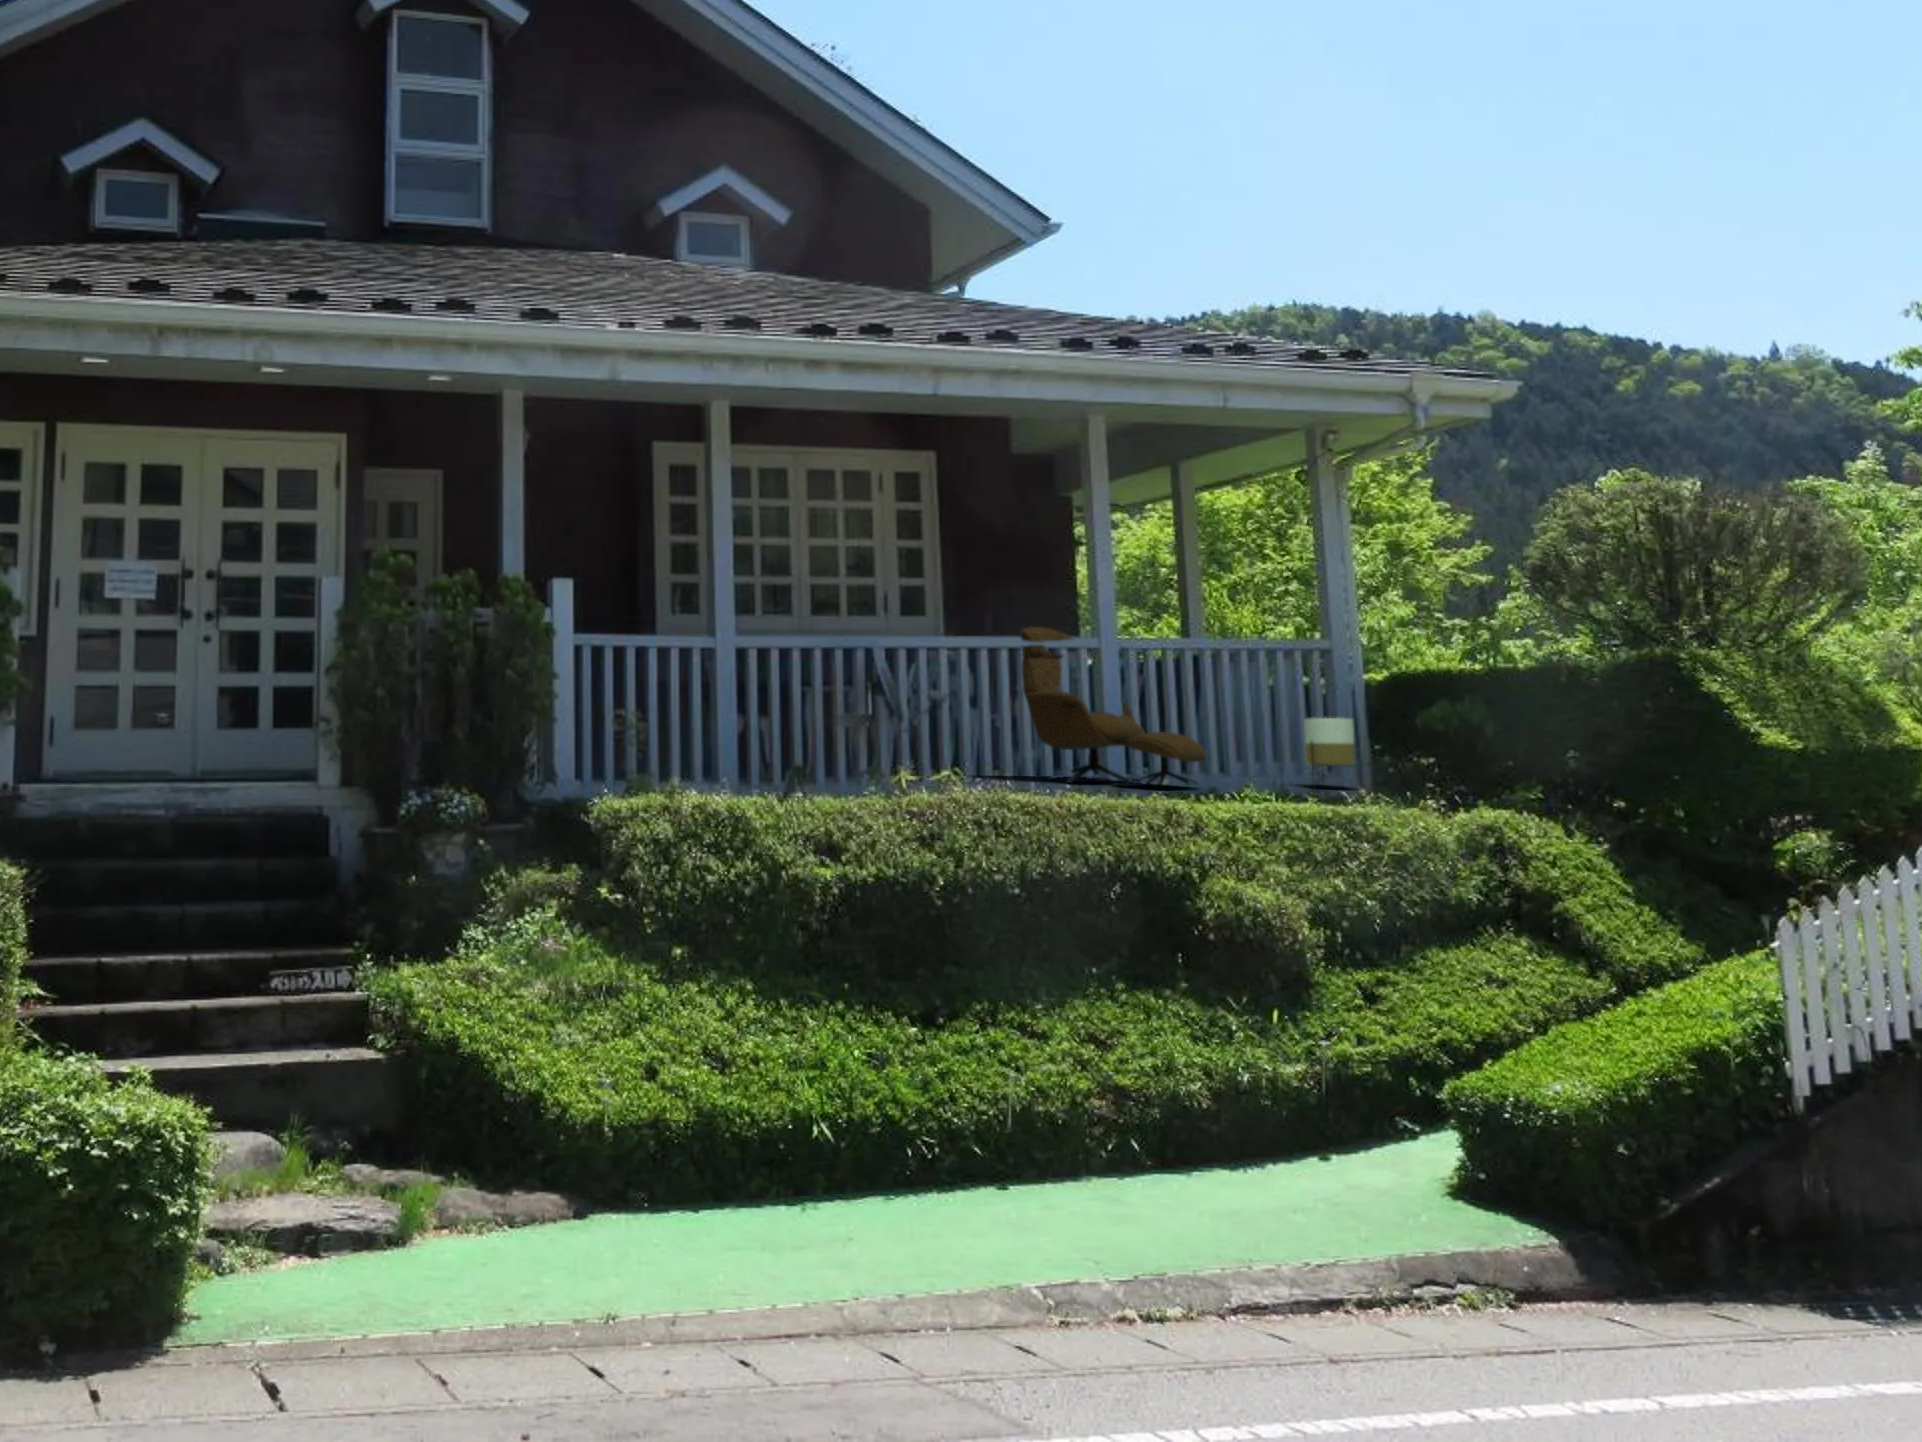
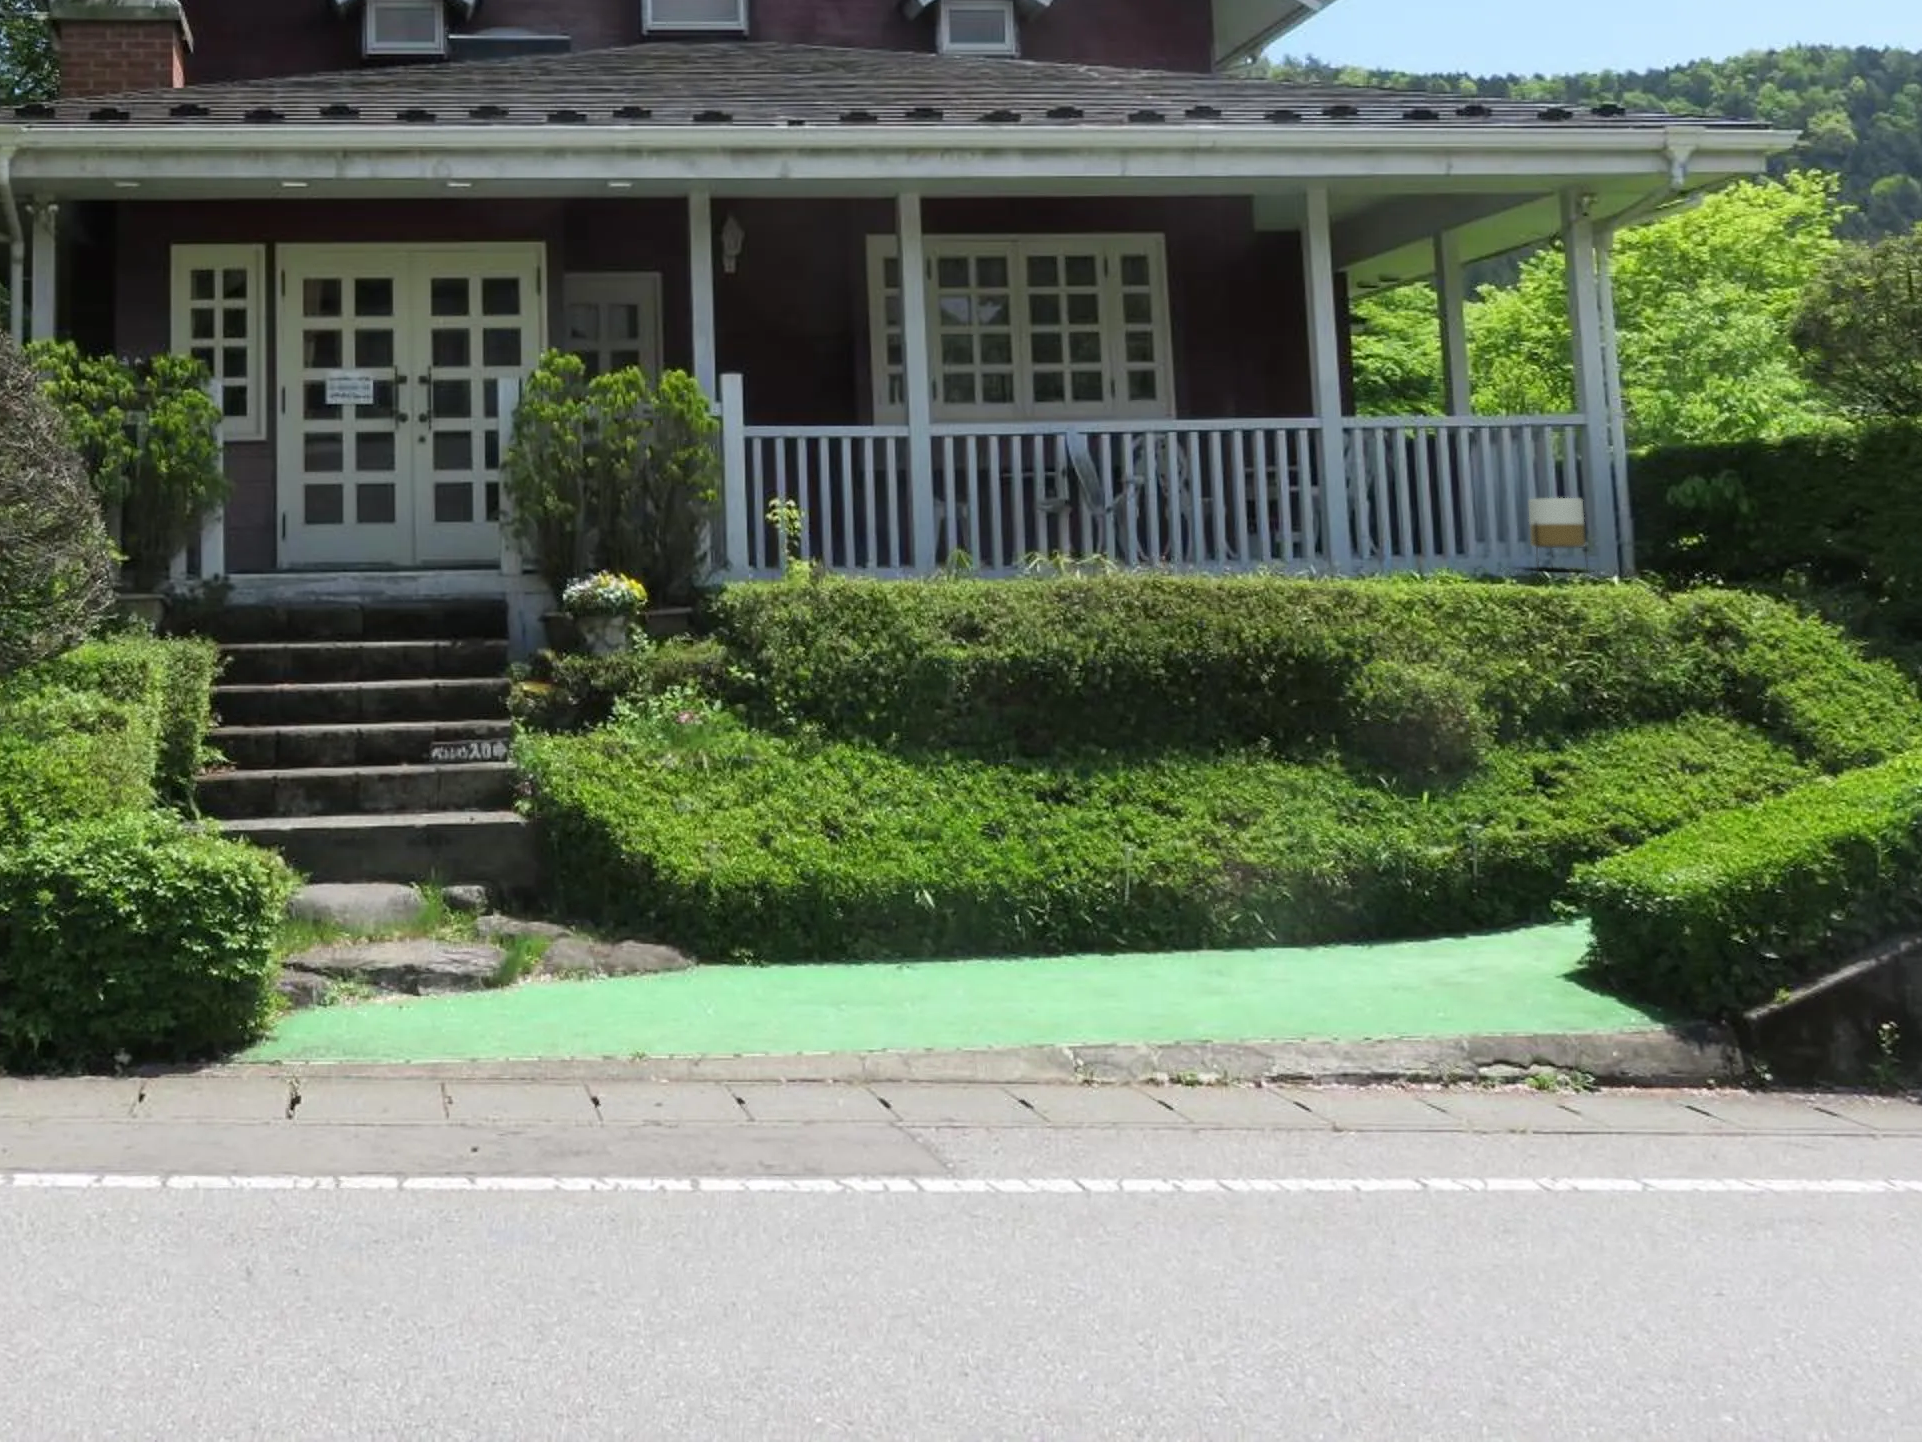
lounge chair: present [1020,627,1206,784] -> none [1218,411,1414,567]

